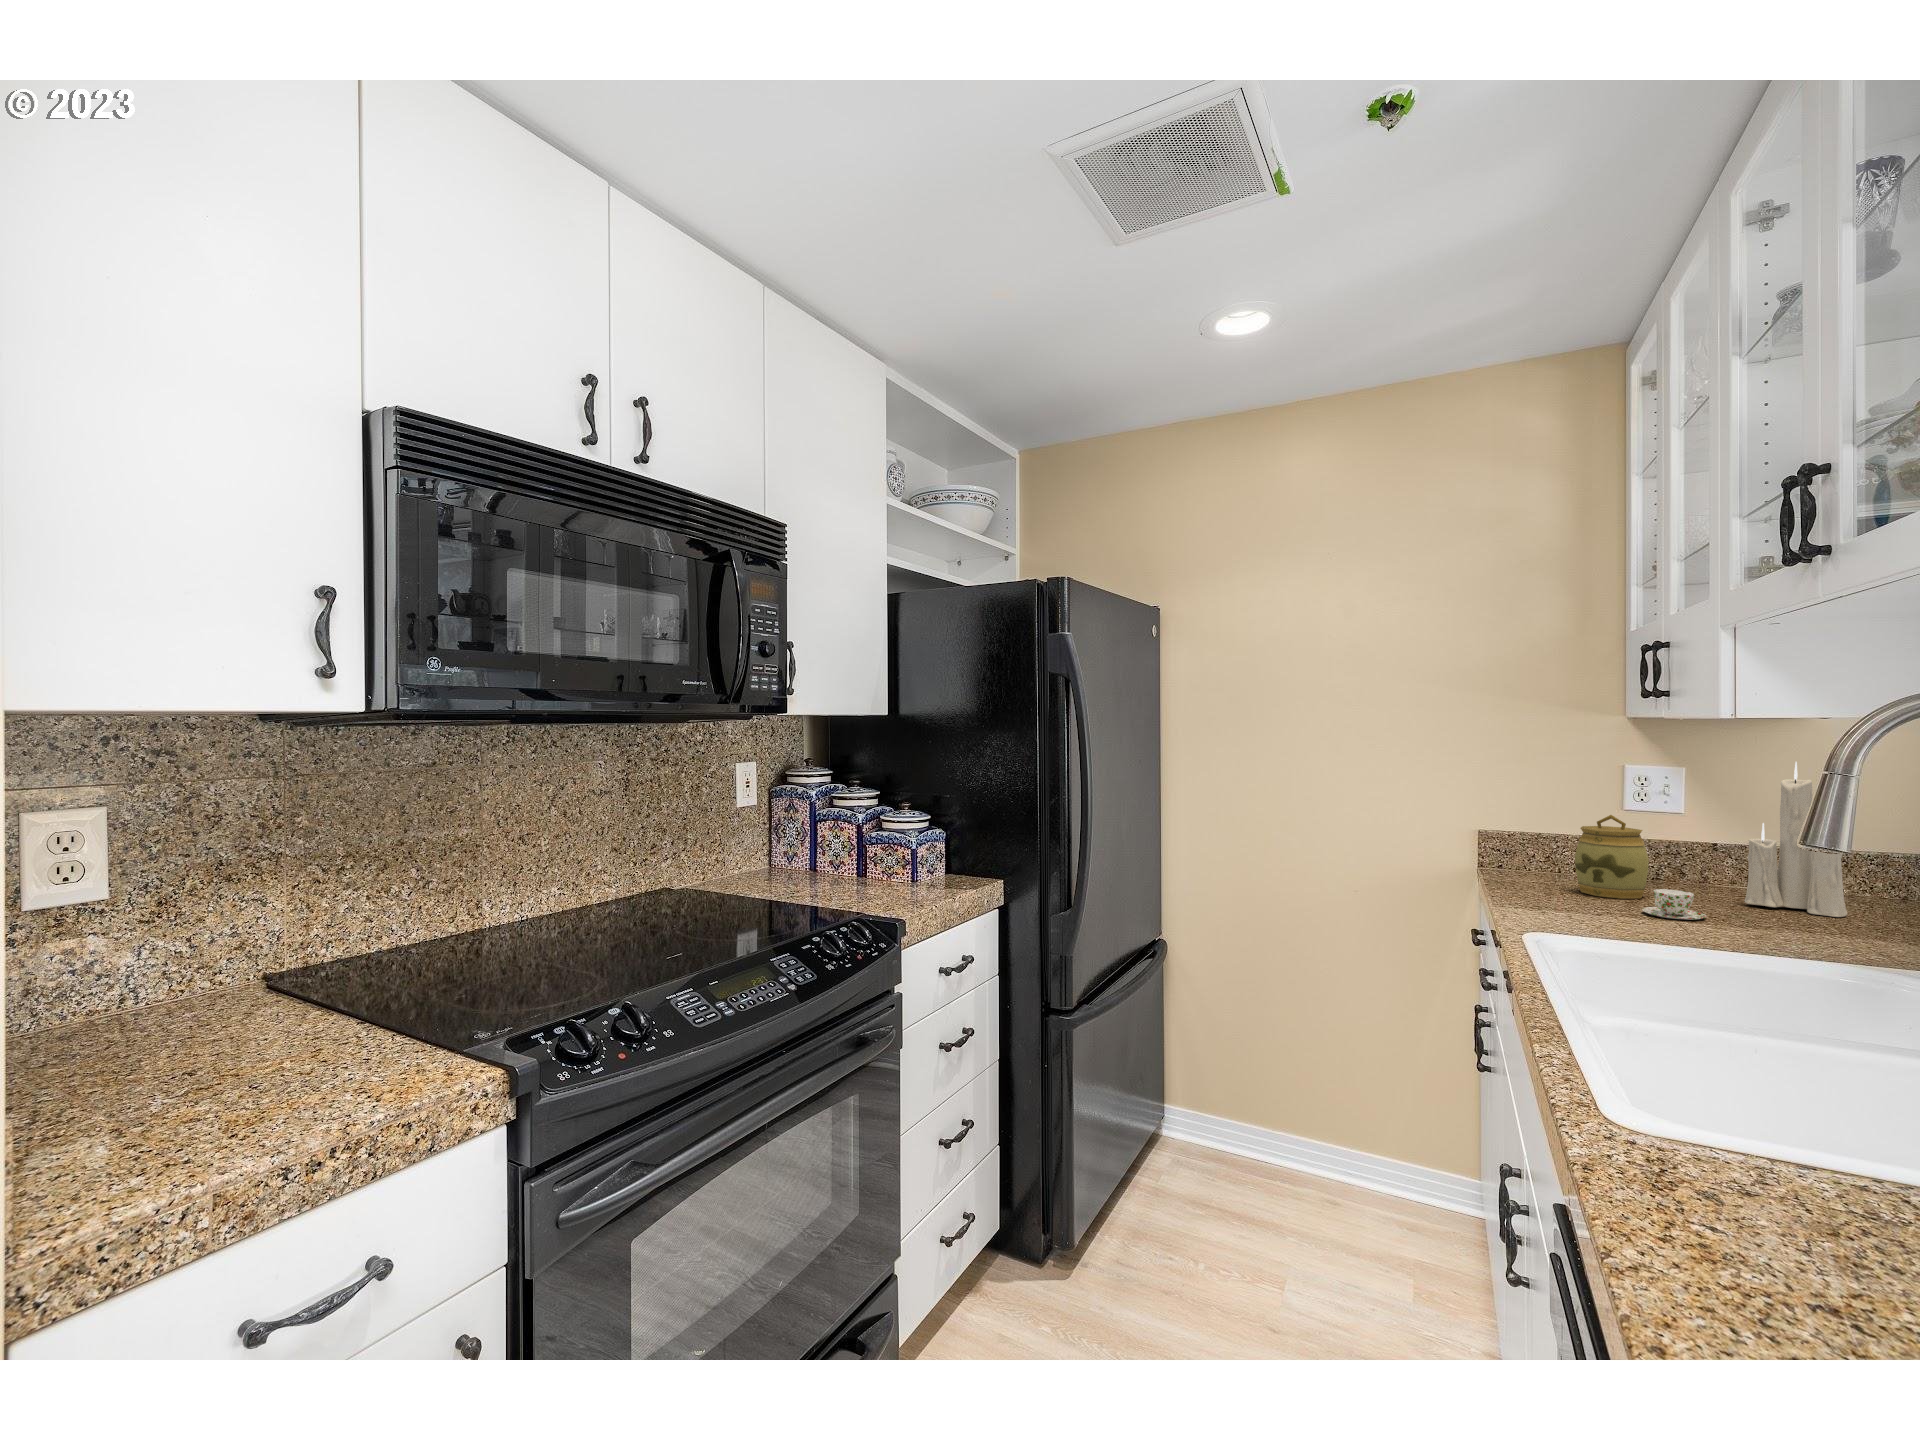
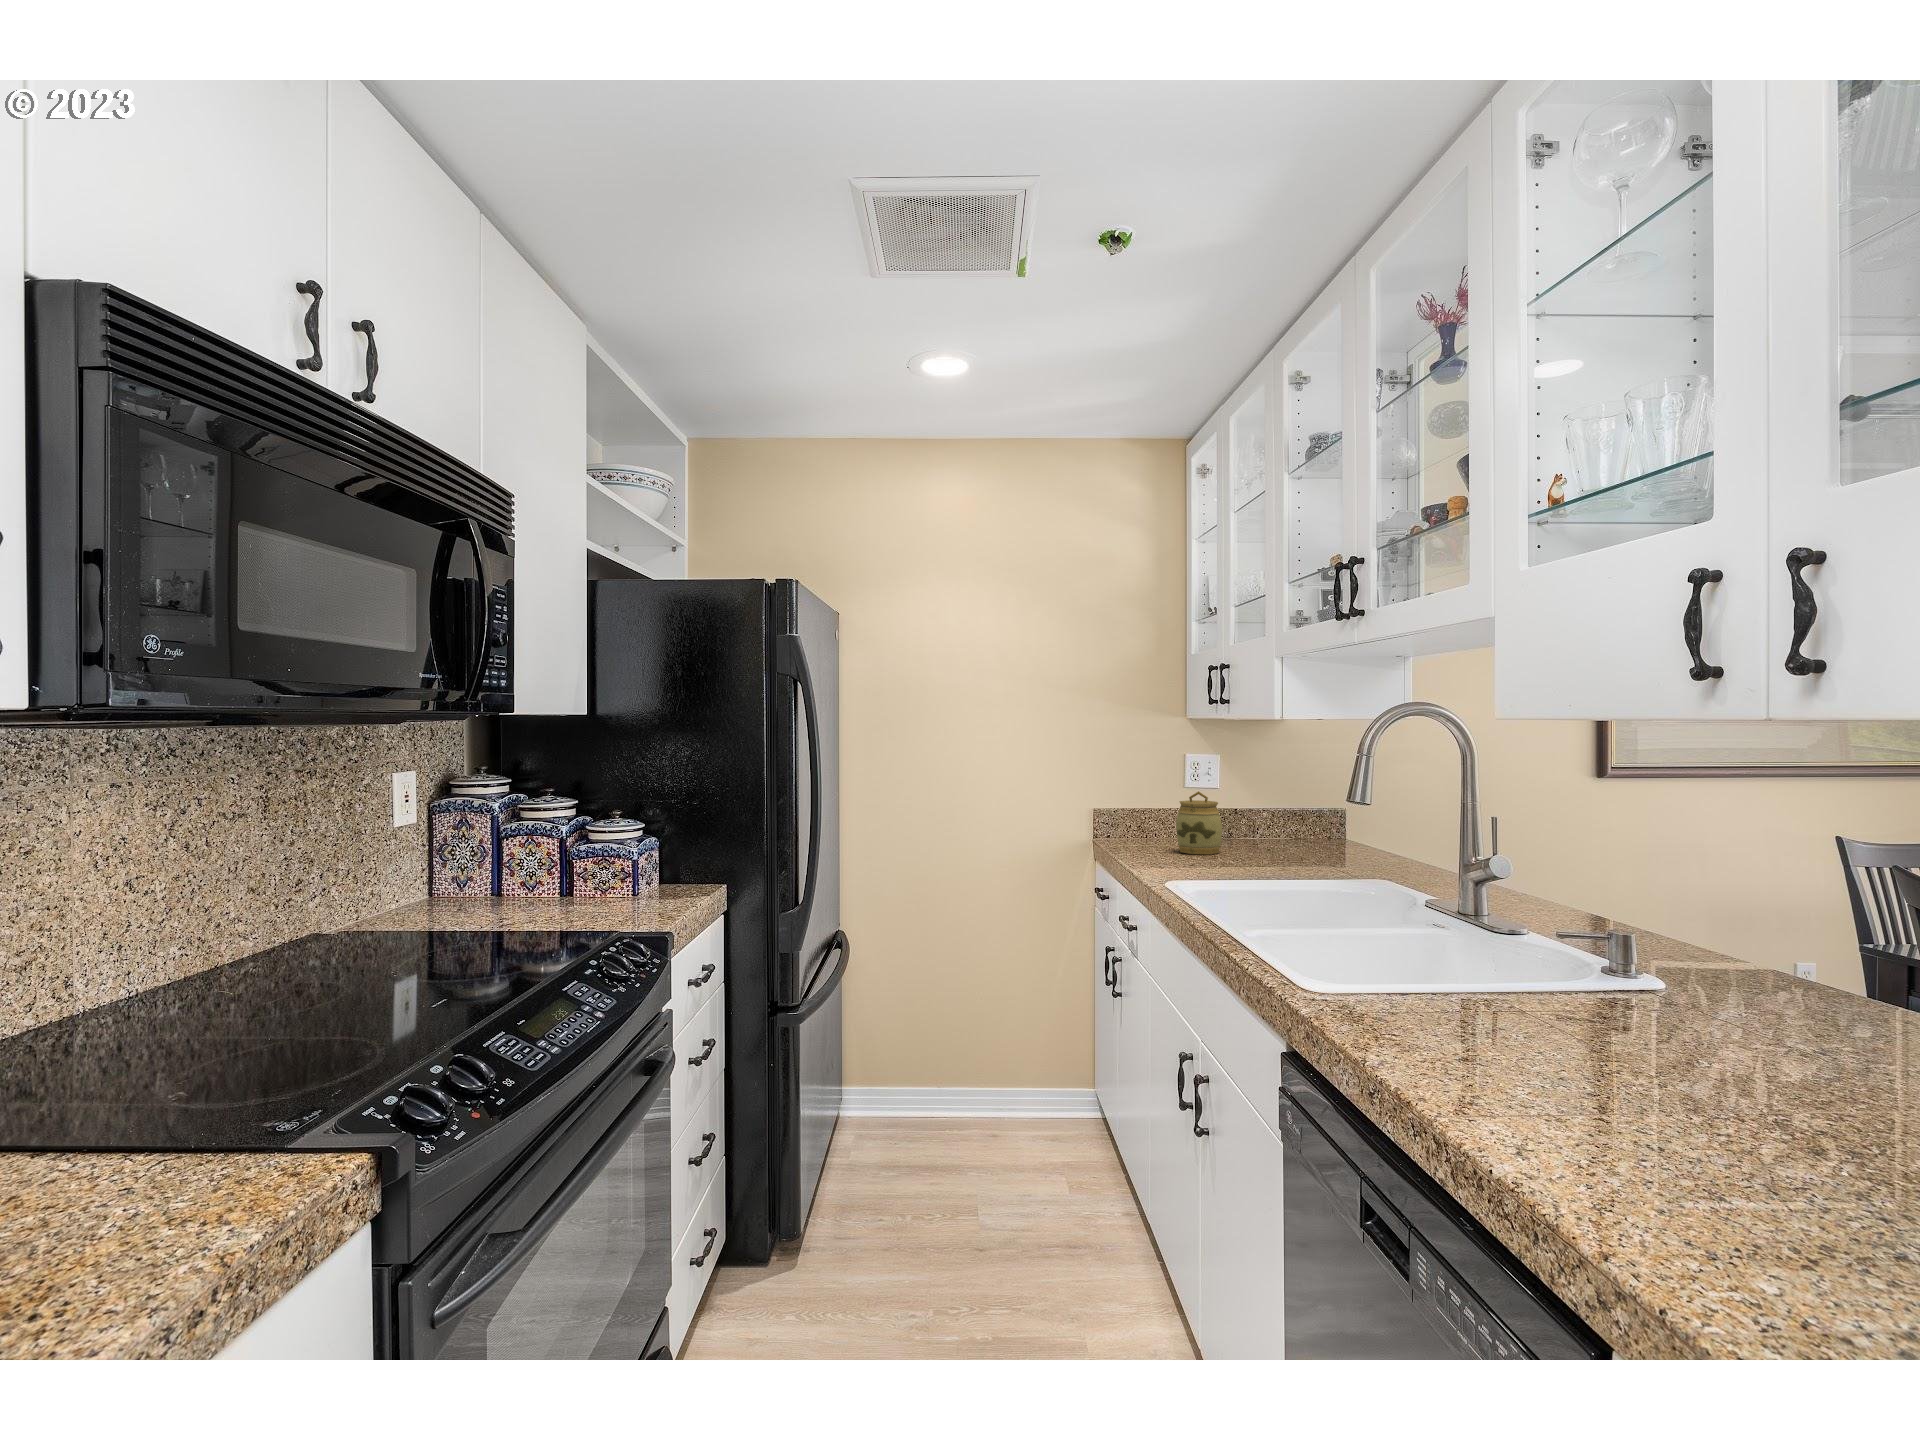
candle: present [1745,762,1847,917] -> none [1277,743,1333,854]
teacup: present [1642,889,1706,920] -> none [1228,844,1266,865]

